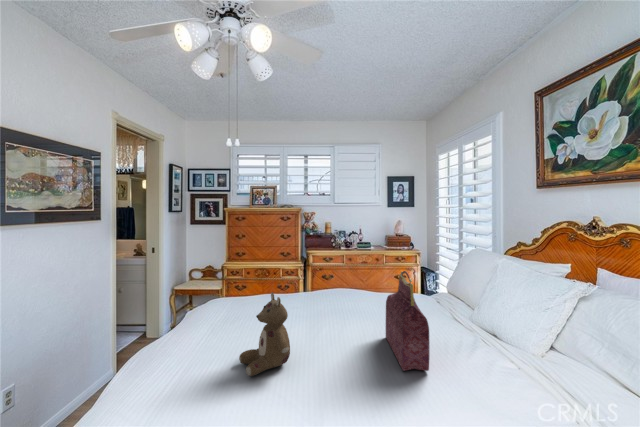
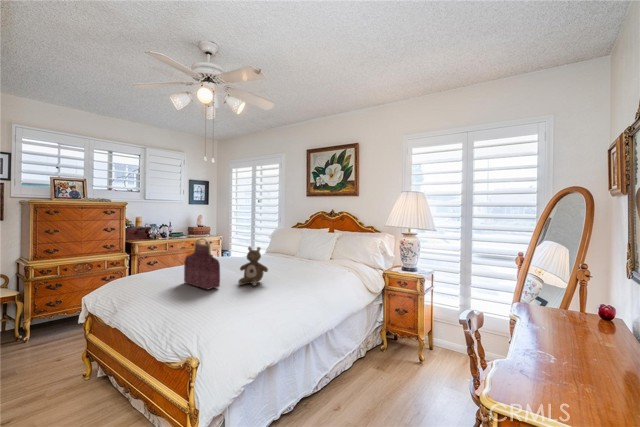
handbag: present [386,271,429,371] -> present [184,239,220,290]

